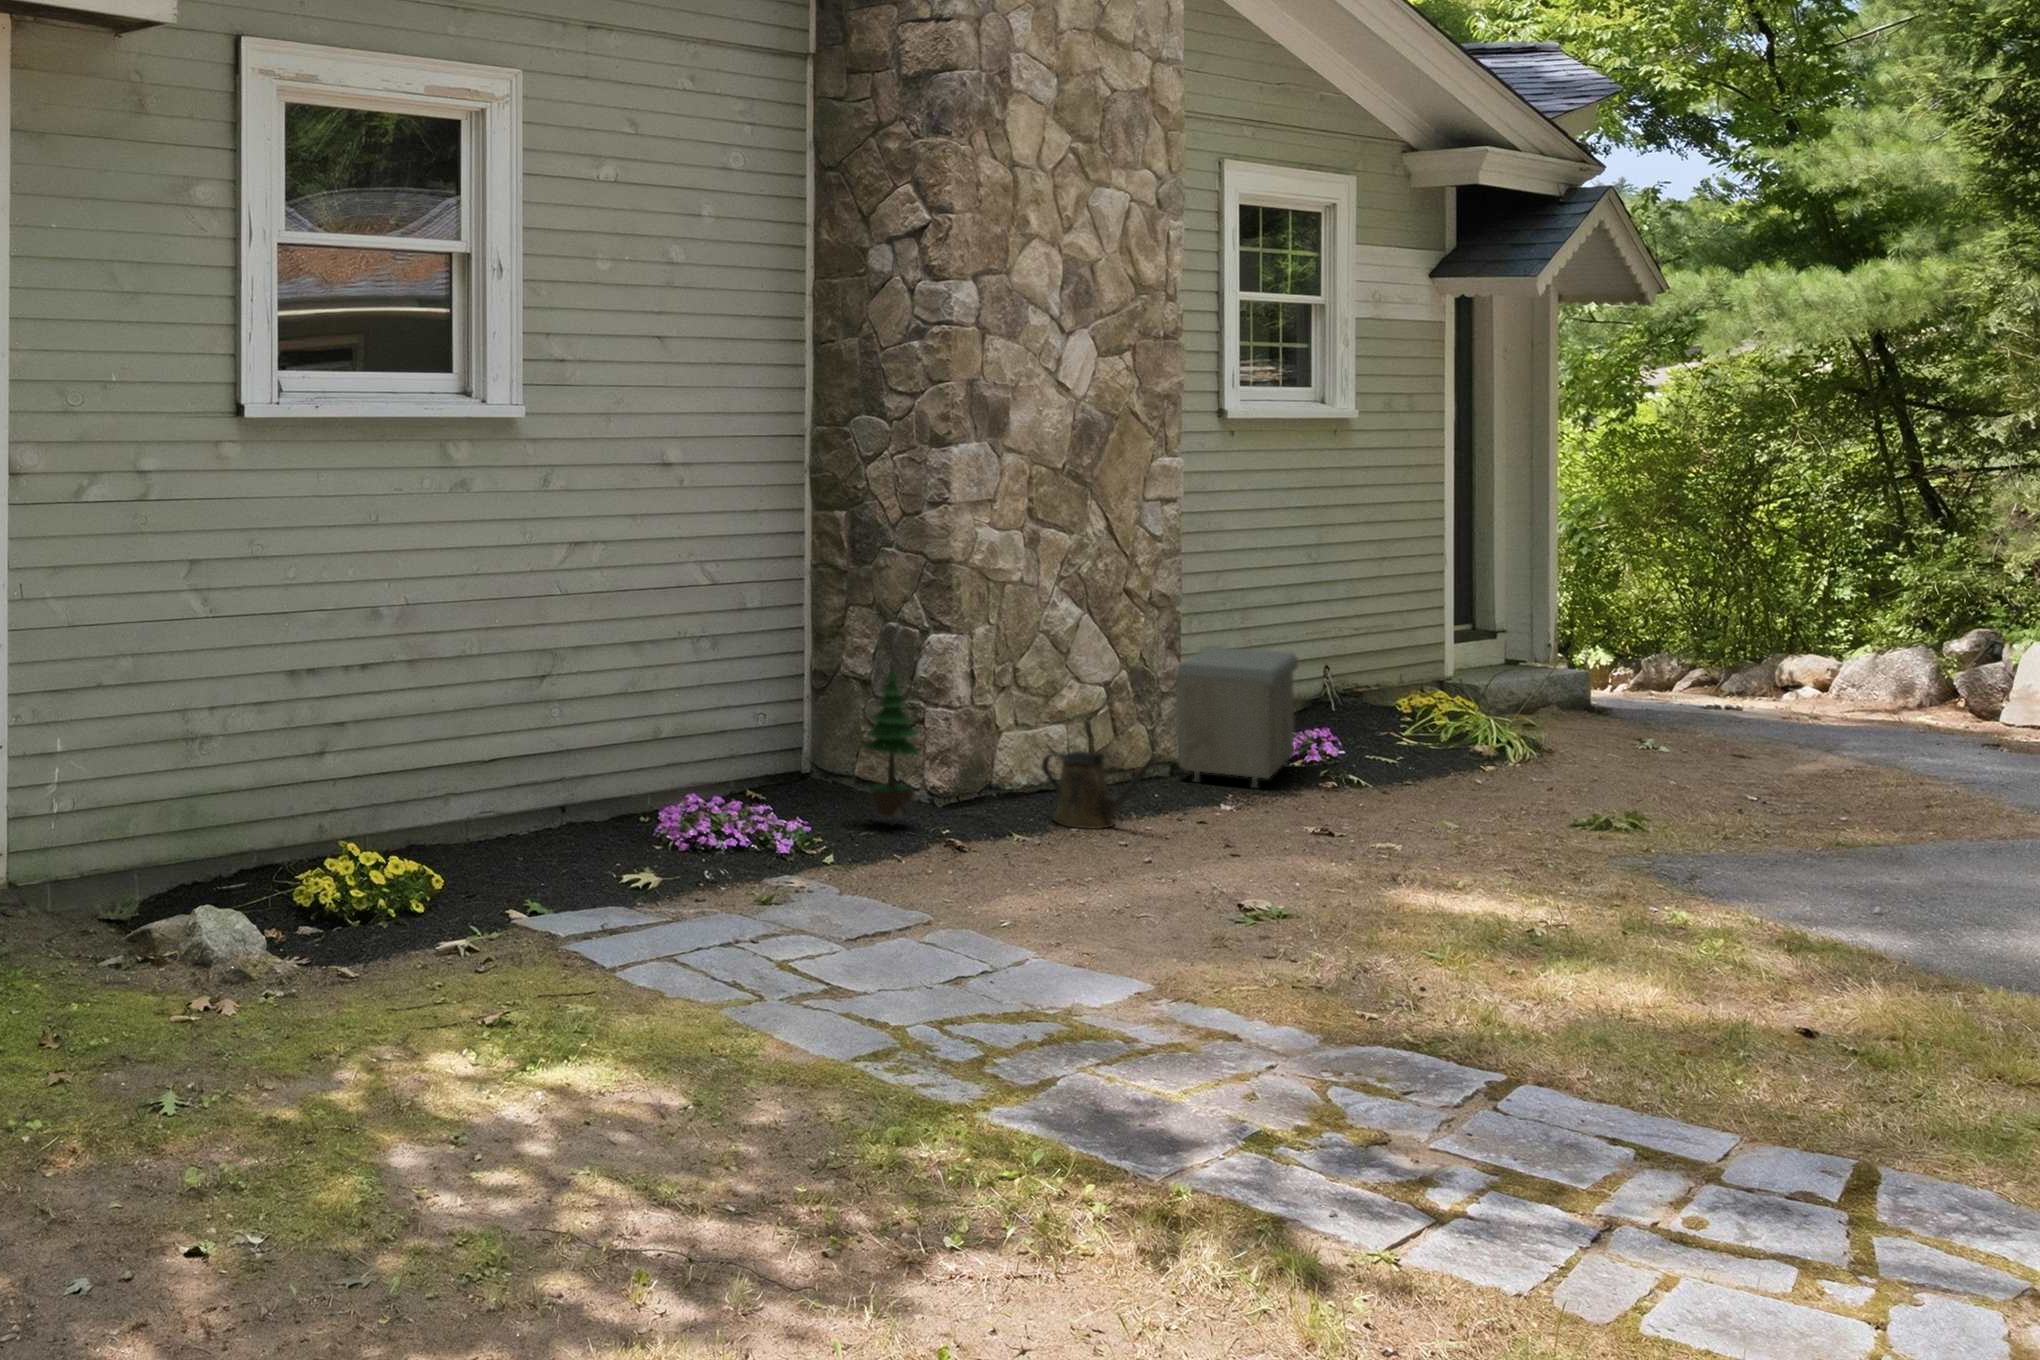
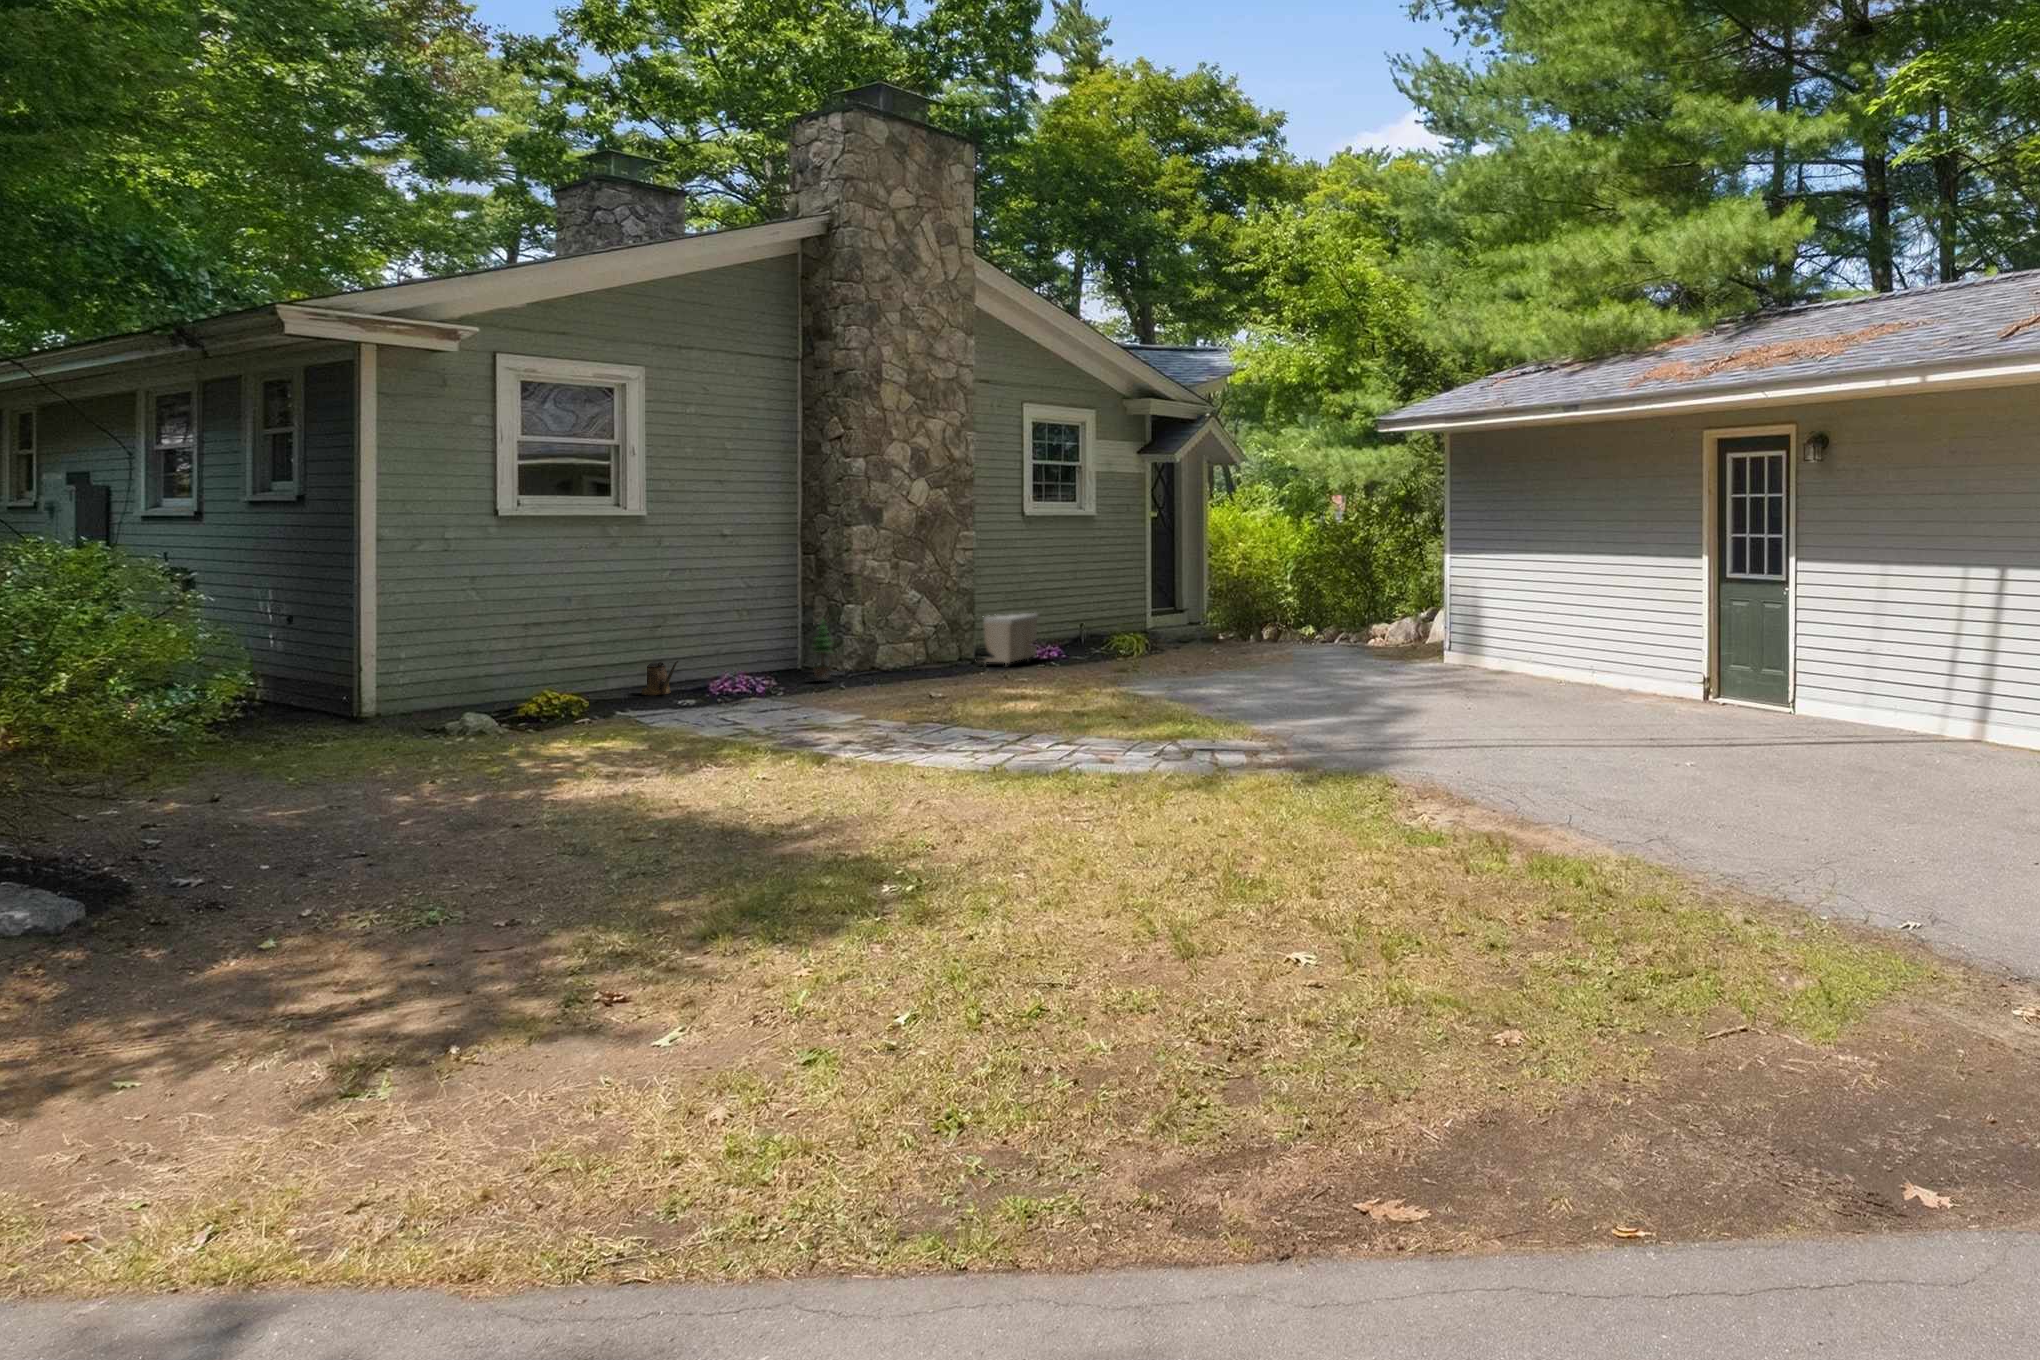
watering can: present [1042,751,1159,829] -> present [641,661,678,695]

